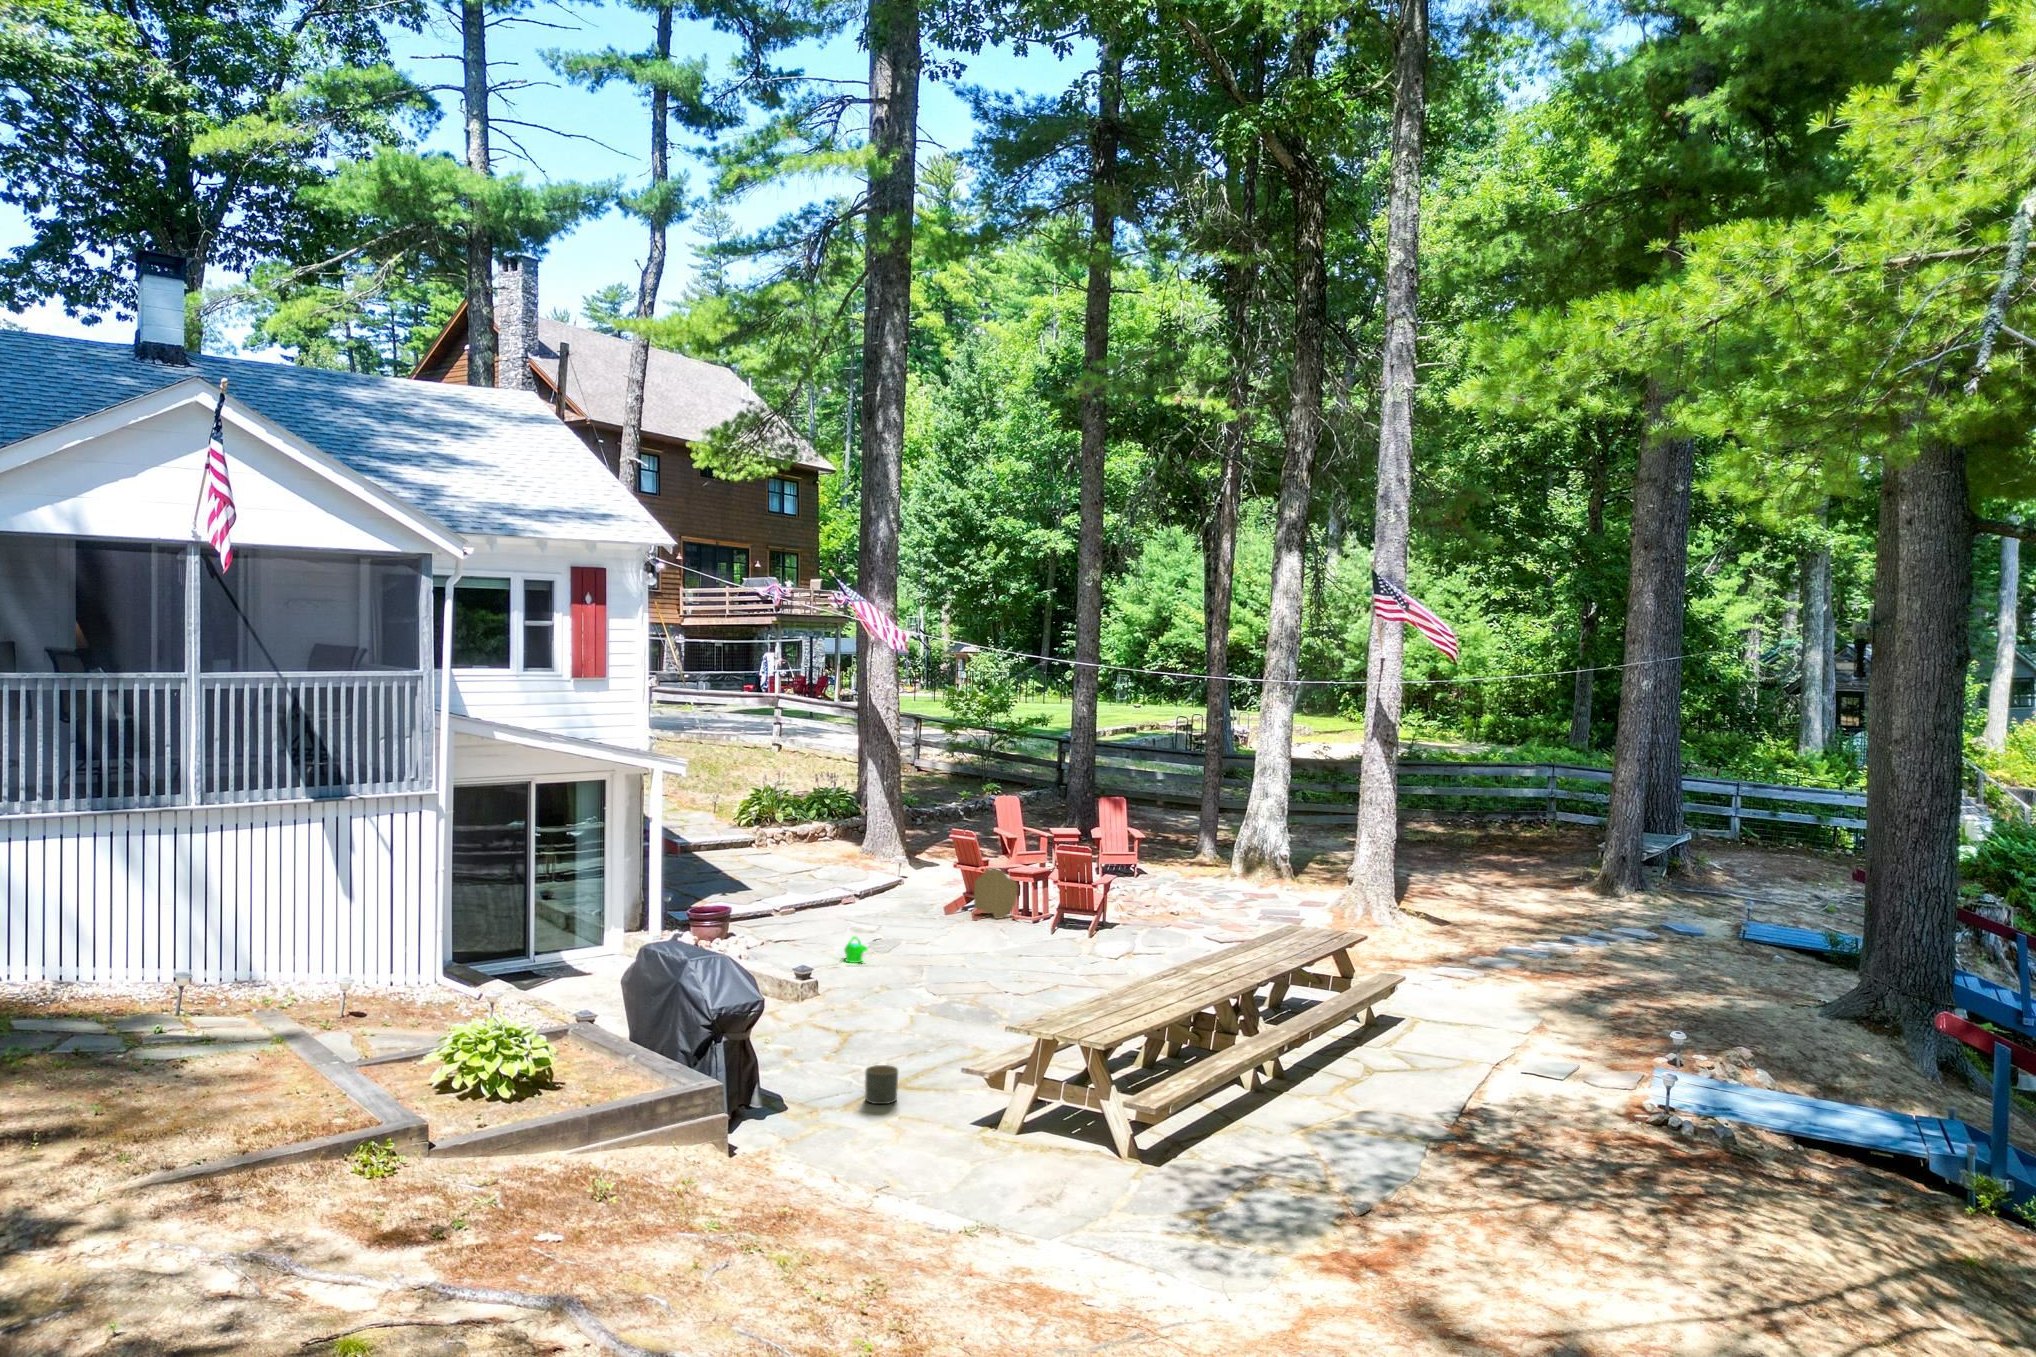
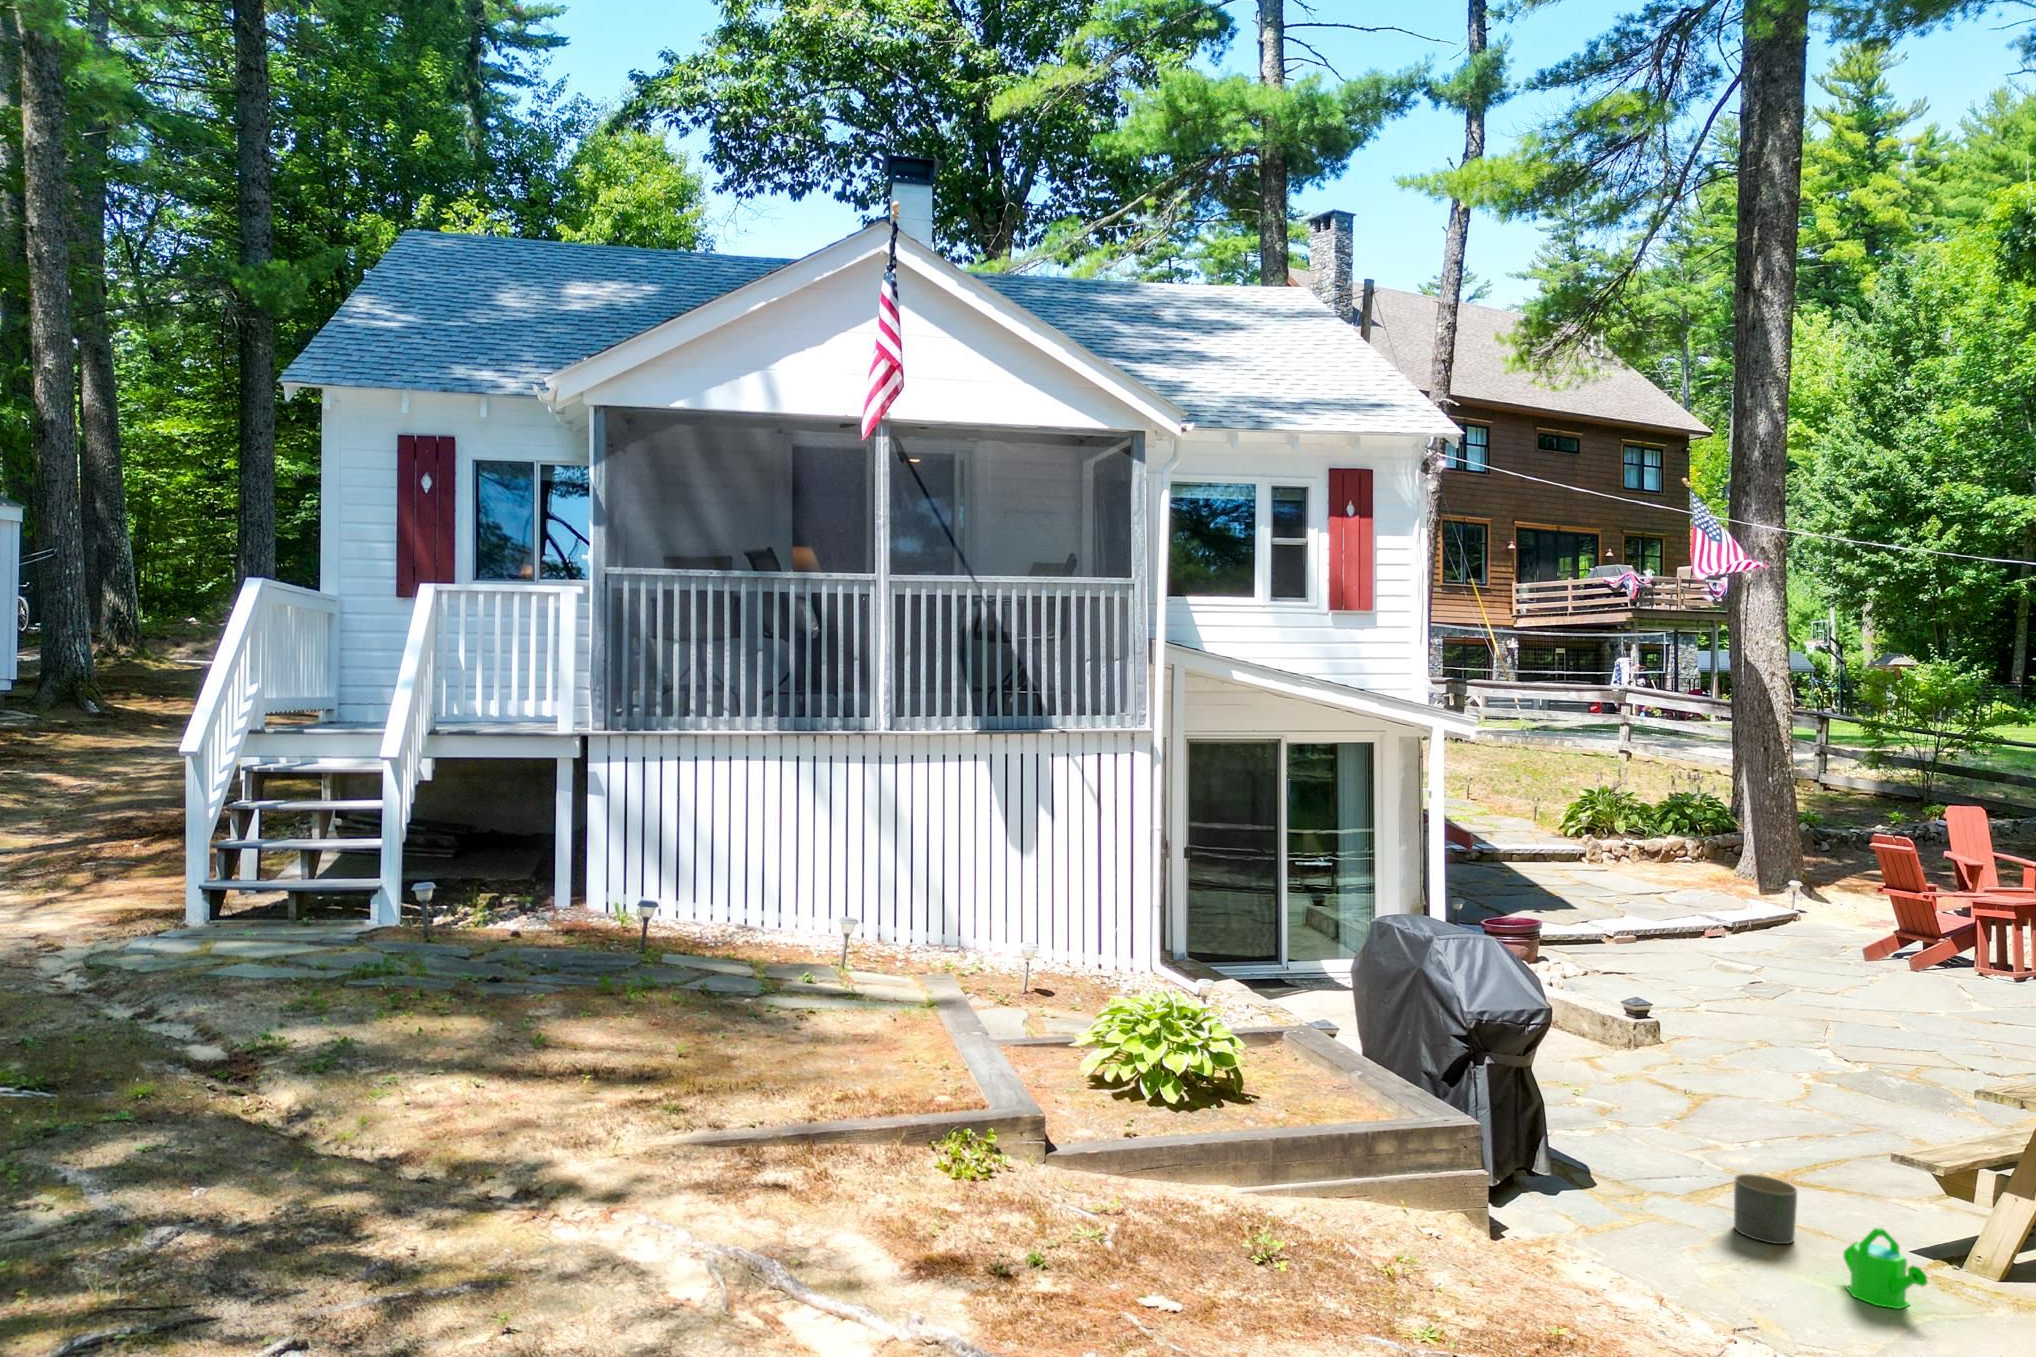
side table: present [974,867,1018,919] -> none [1924,912,2010,992]
watering can: present [844,936,868,963] -> present [1844,1228,1927,1309]

